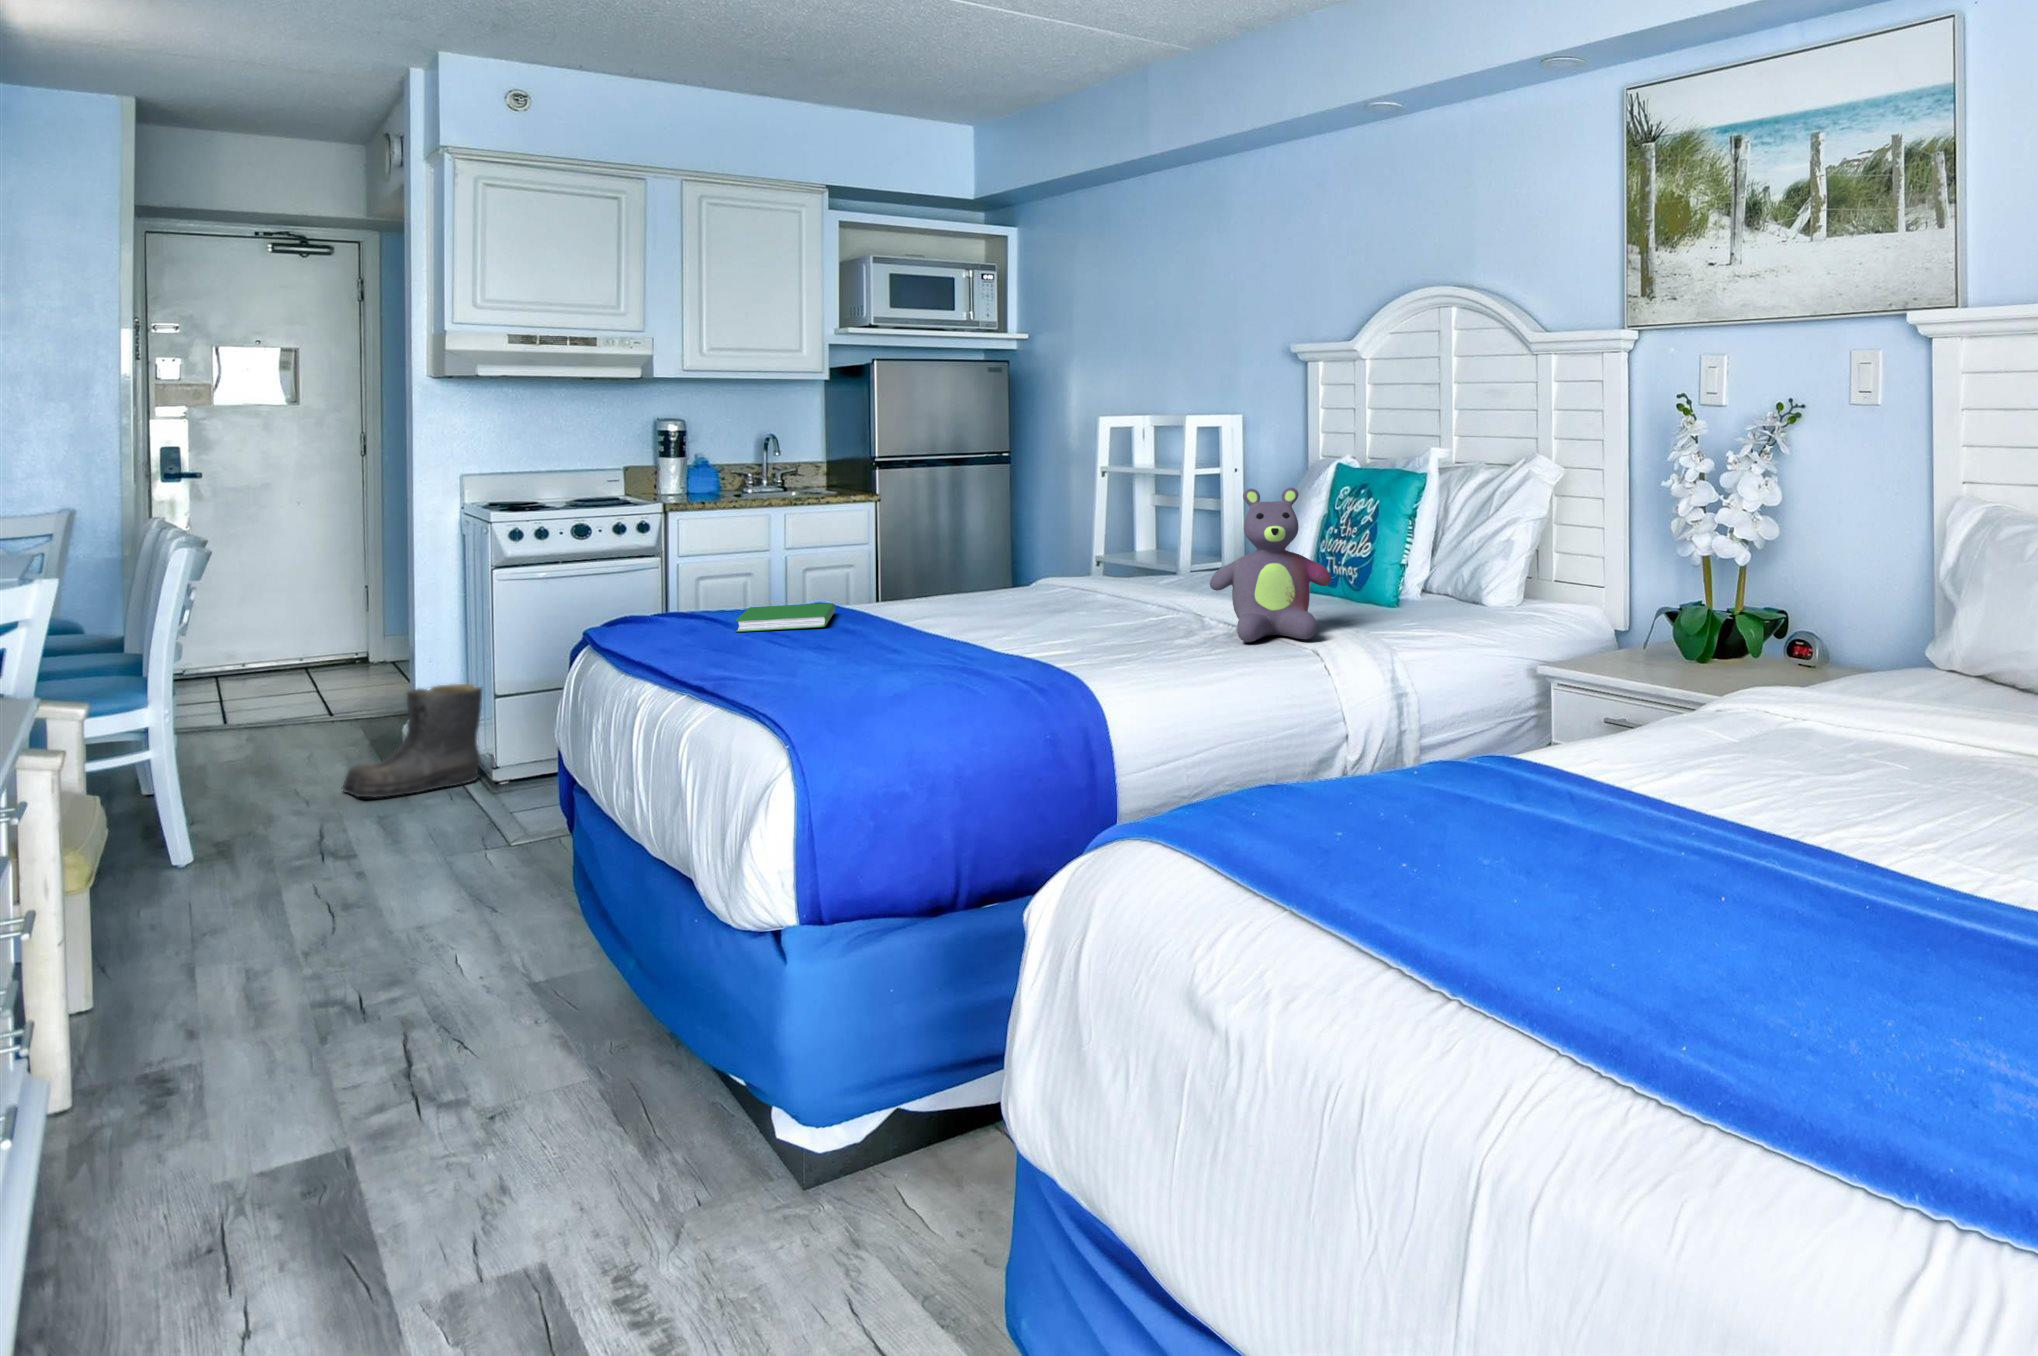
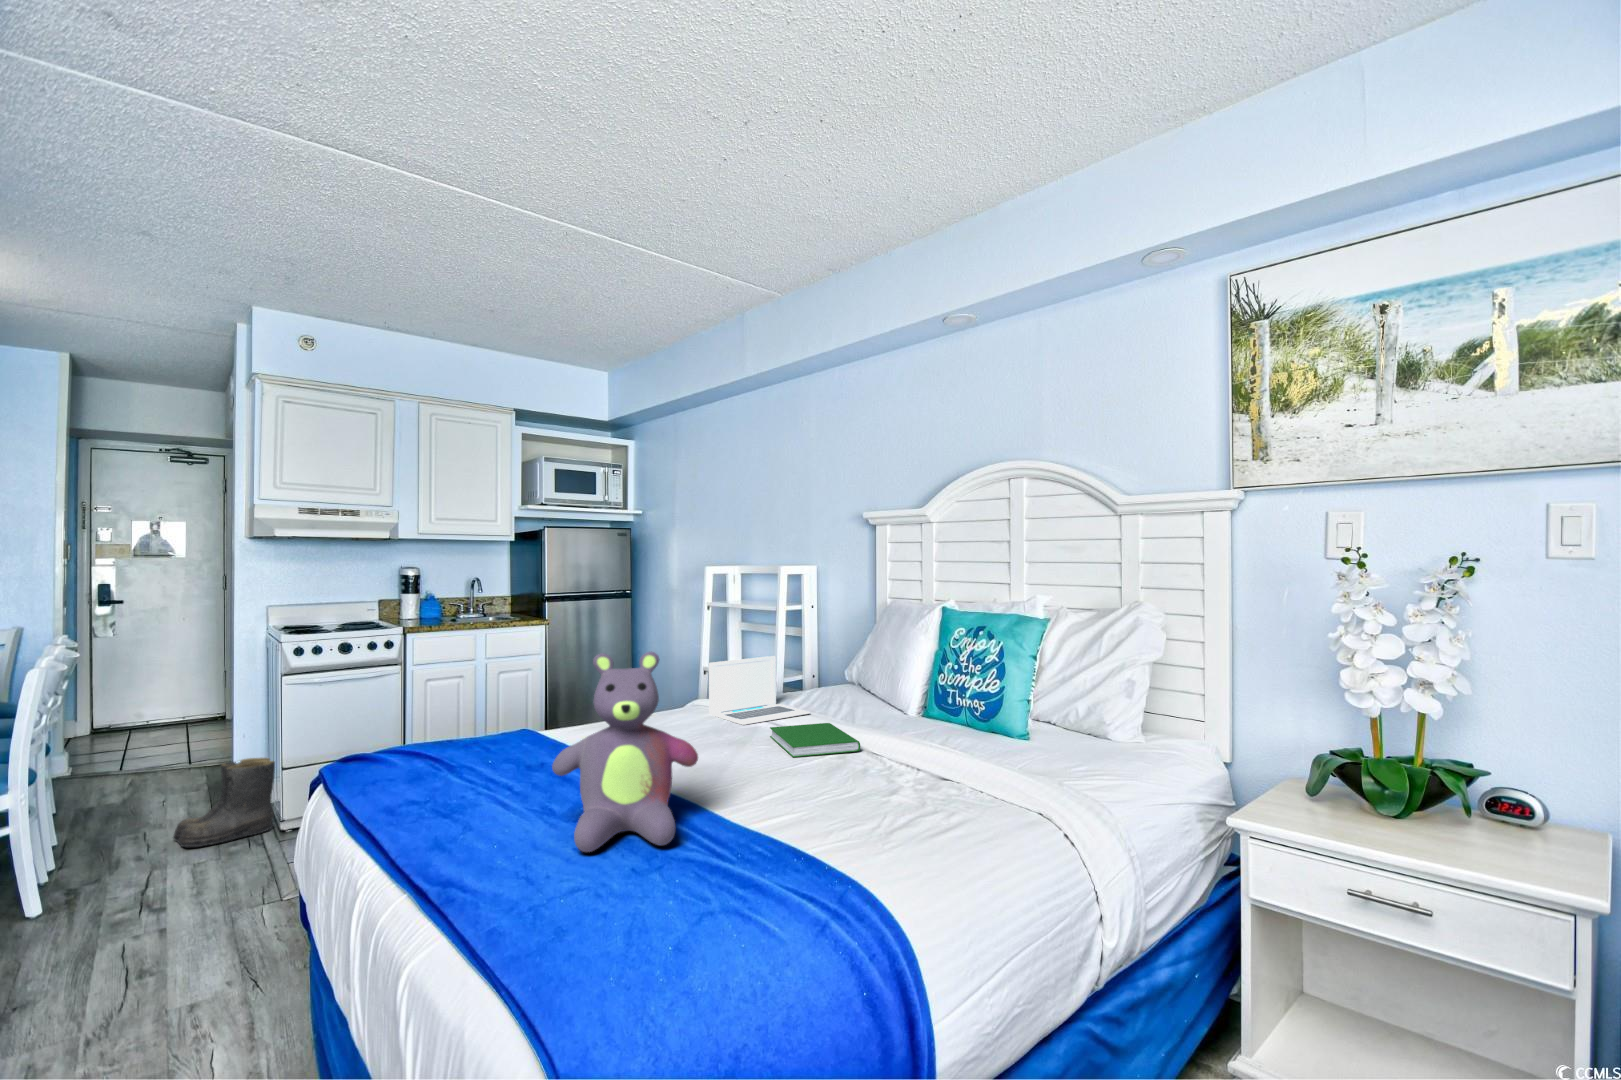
stuffed bear: present [1210,488,1331,642] -> present [552,652,698,852]
laptop: none [1057,527,1183,603] -> present [709,656,810,725]
hardcover book: present [736,603,835,632] -> present [770,723,860,757]

